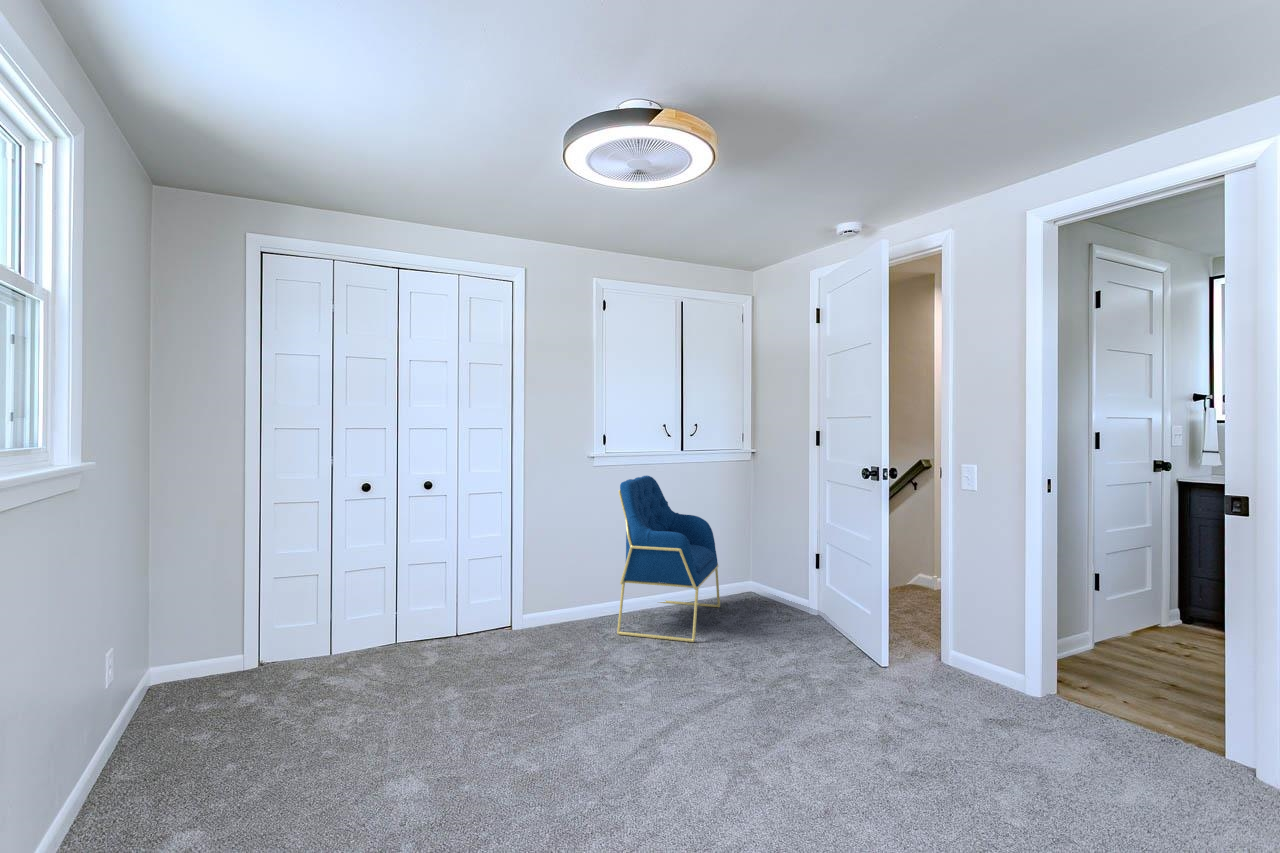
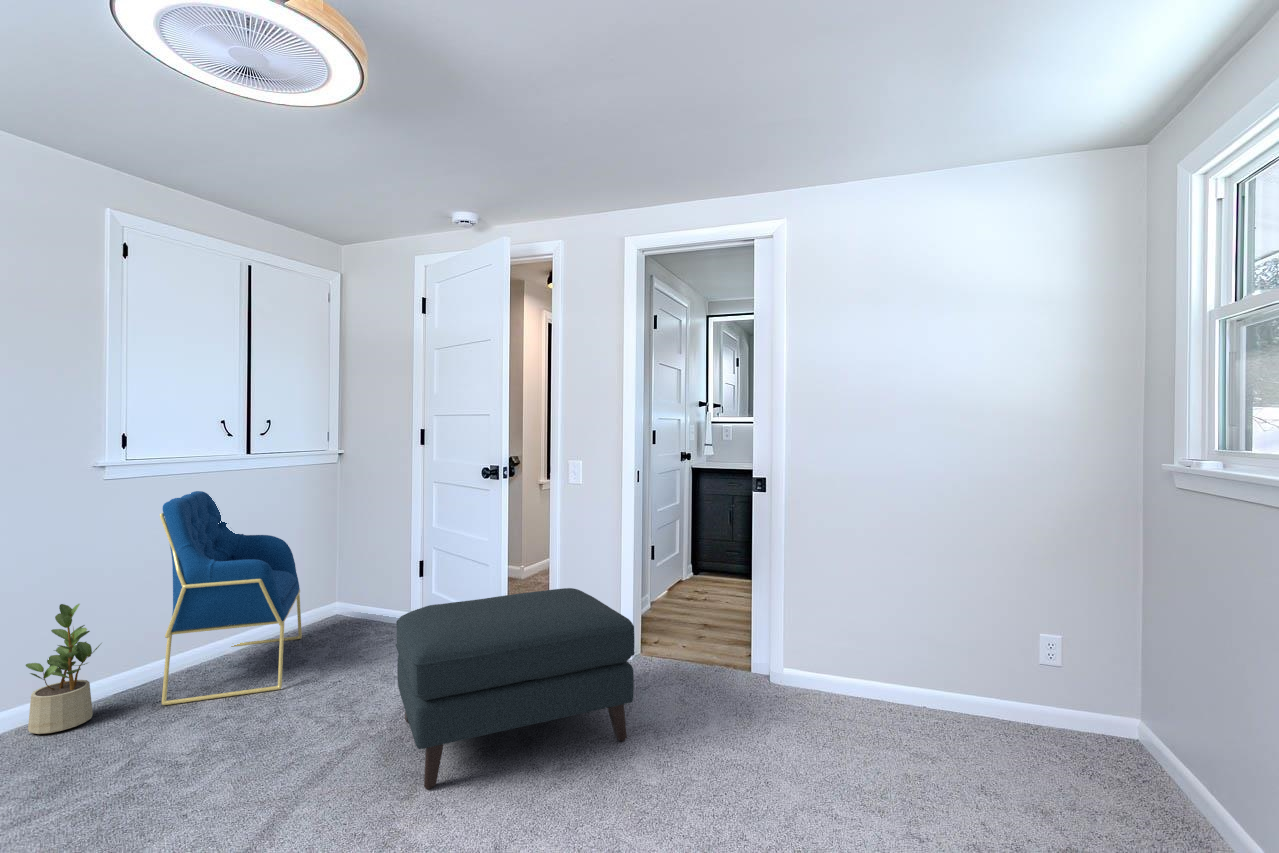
potted plant: none [544,548,584,636] -> present [26,604,101,734]
ottoman: none [768,591,1009,773] -> present [396,588,635,789]

